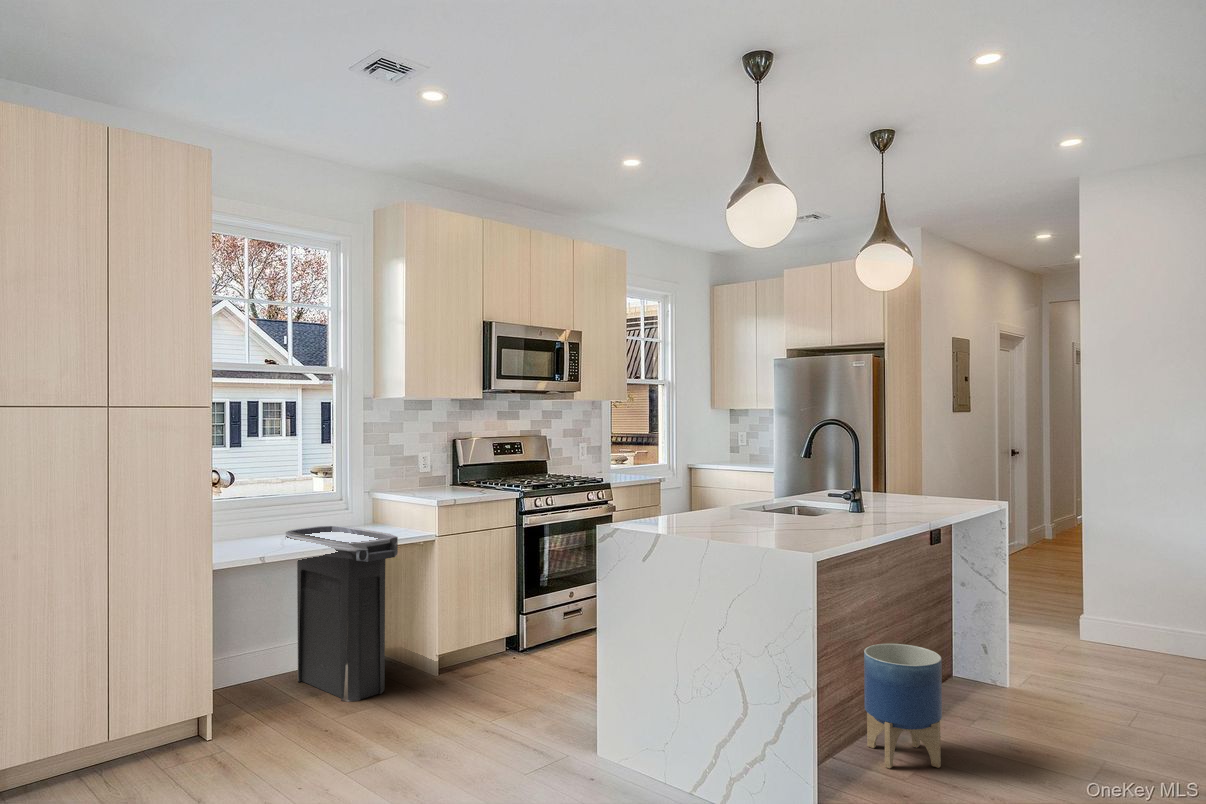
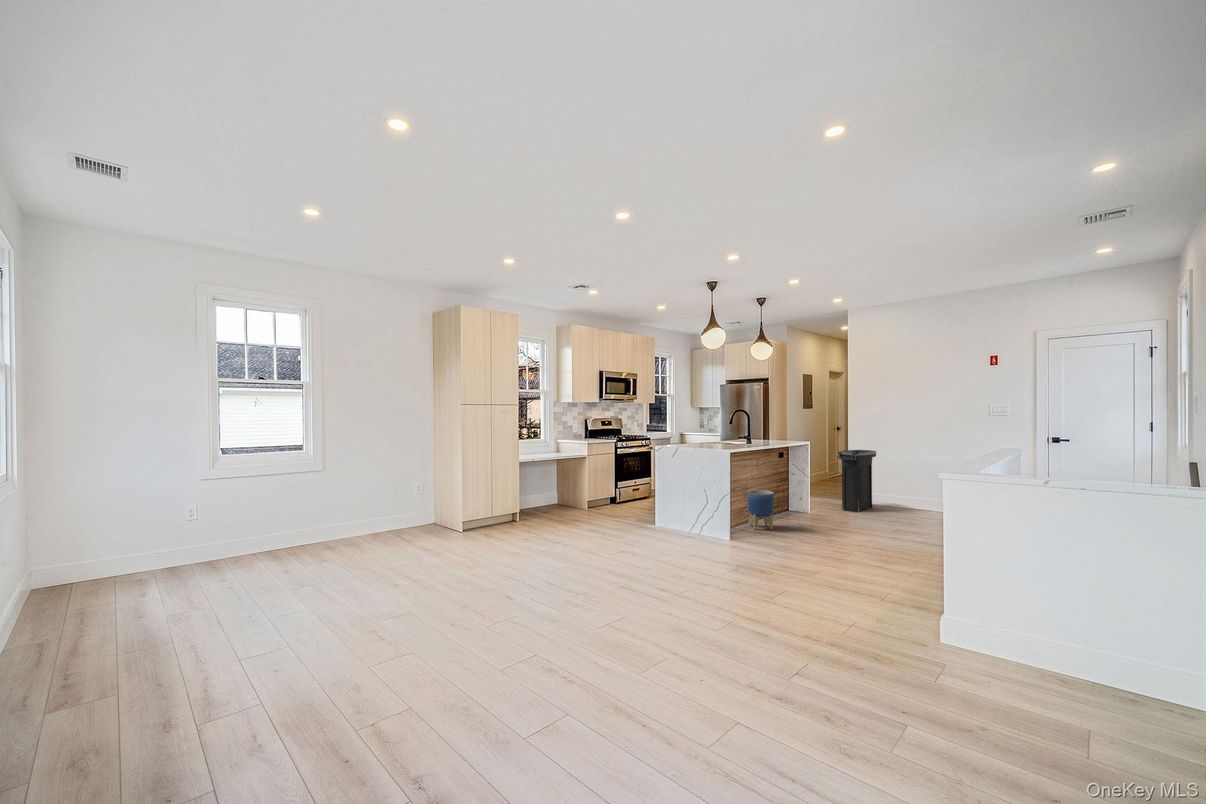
trash can: present [286,526,398,702] -> present [837,450,876,512]

